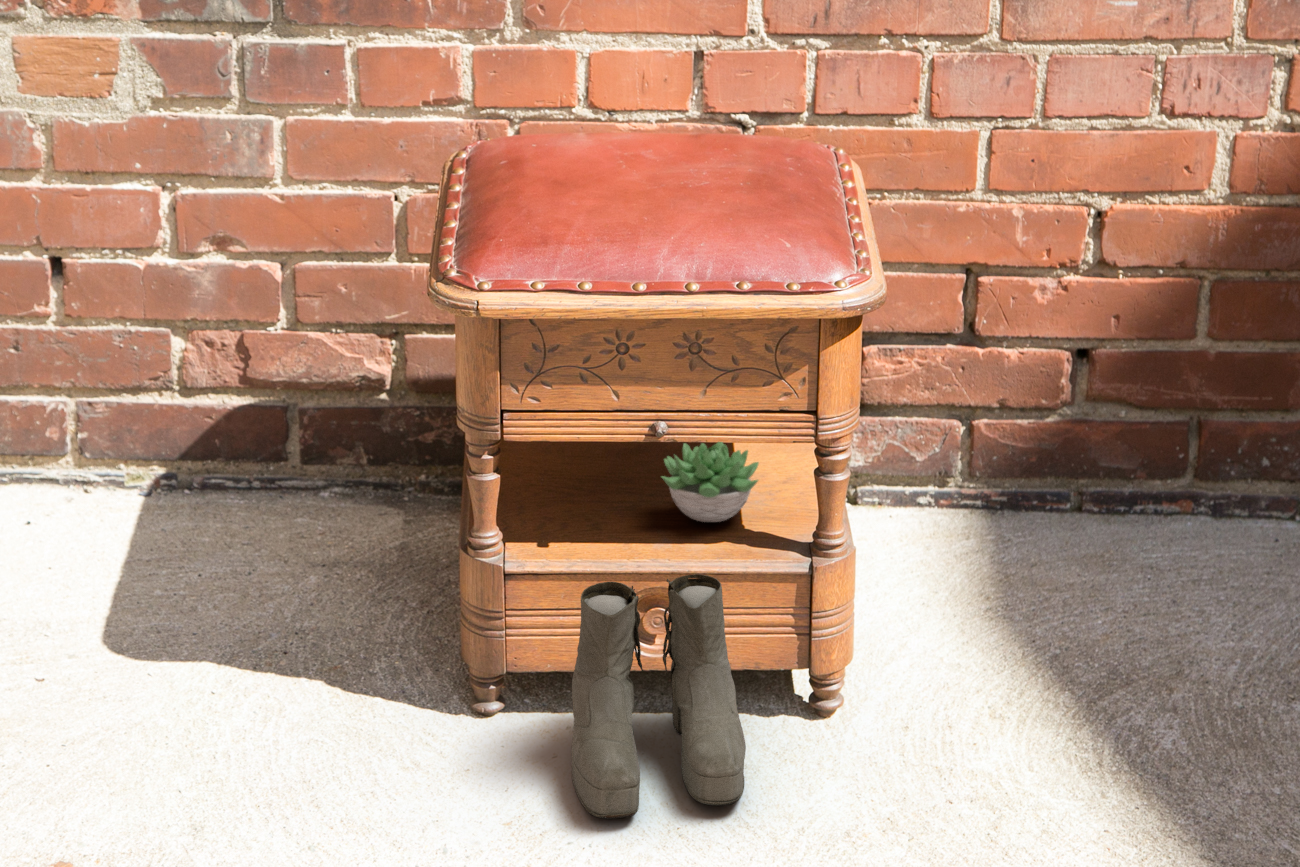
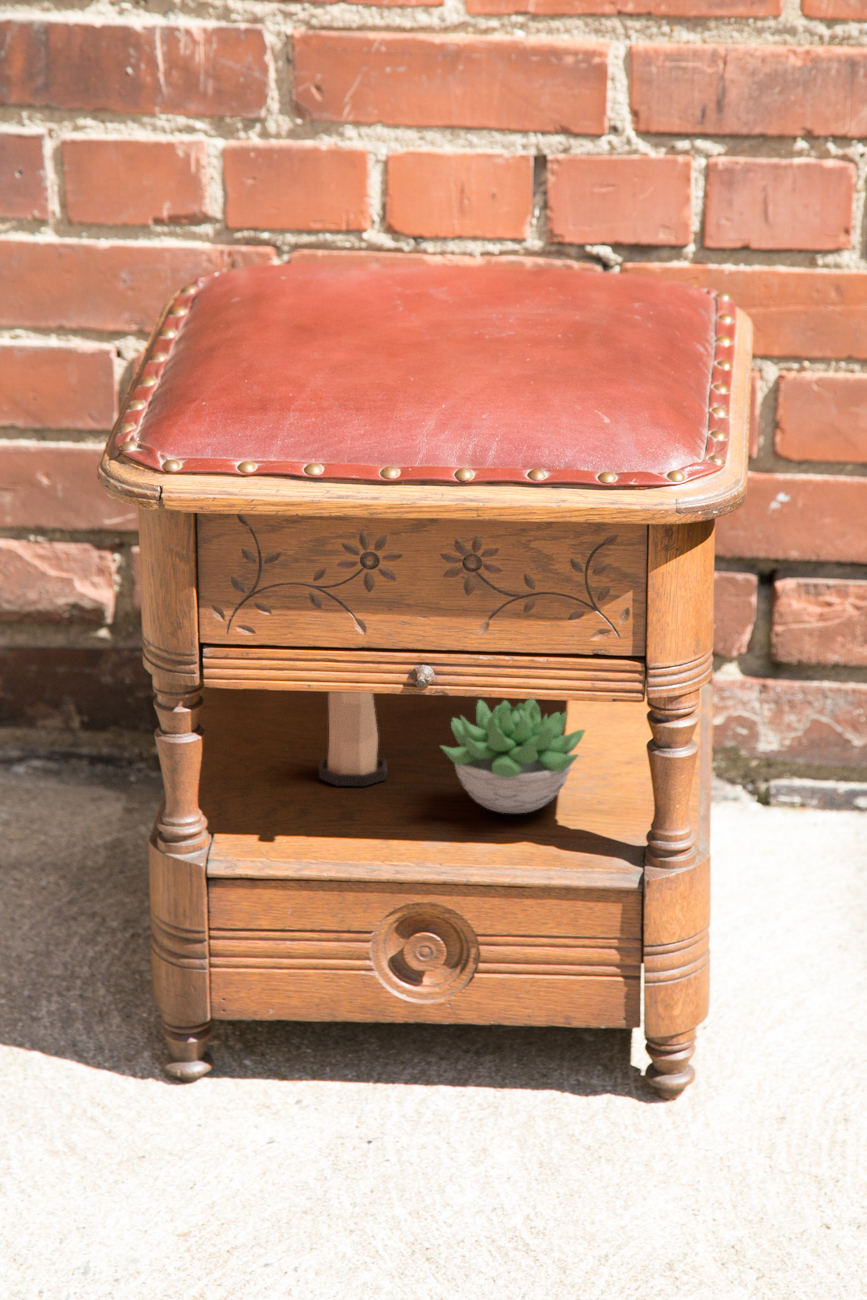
candle: none [567,418,615,506] -> present [319,692,387,786]
boots: present [572,574,746,819] -> none [281,886,530,1236]

